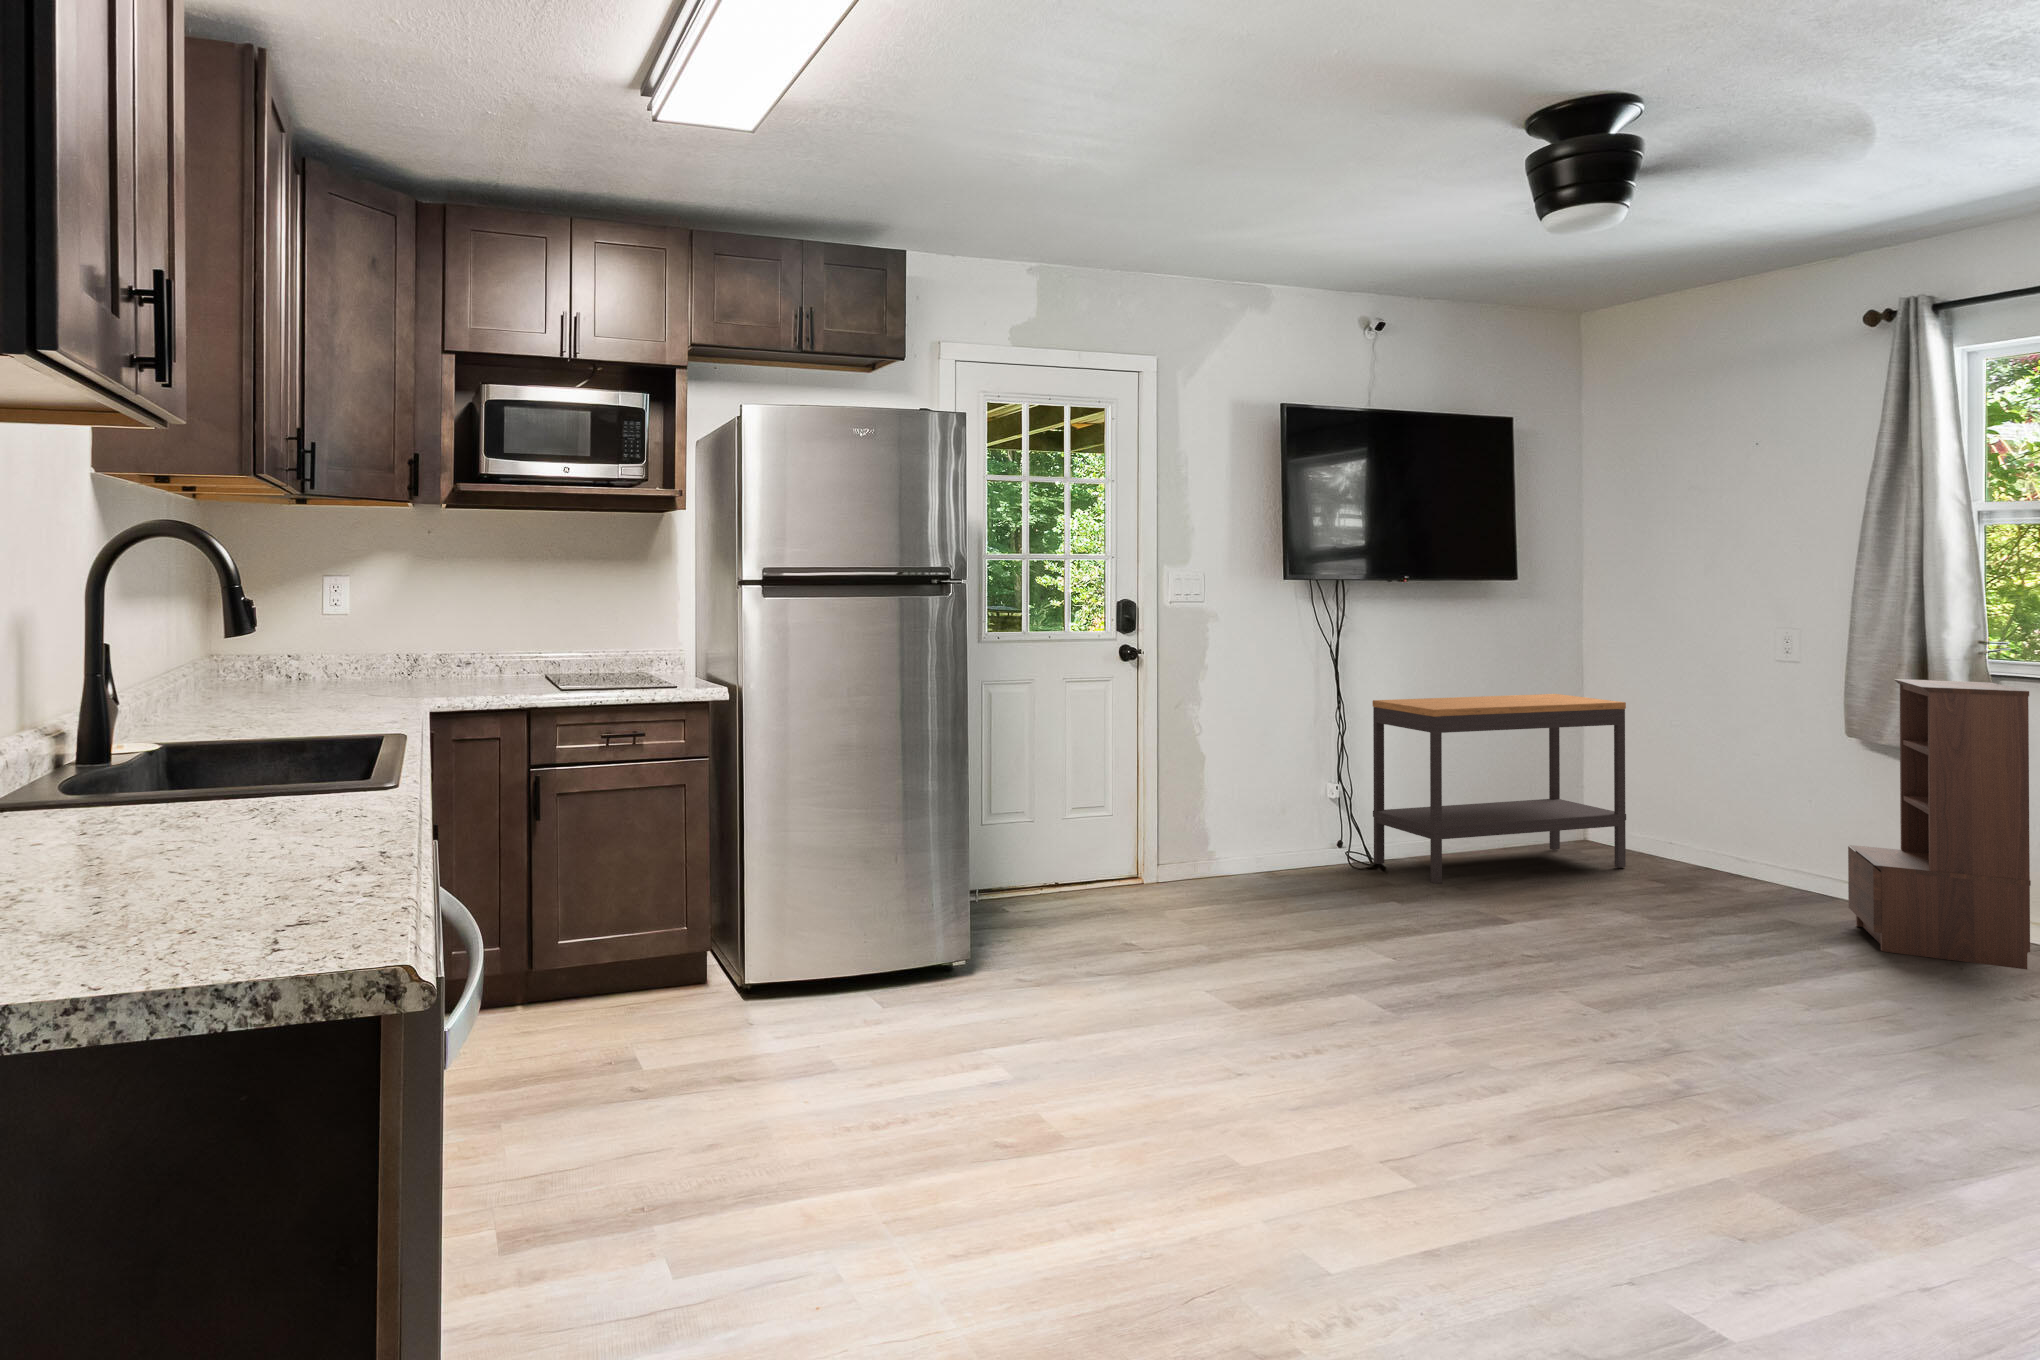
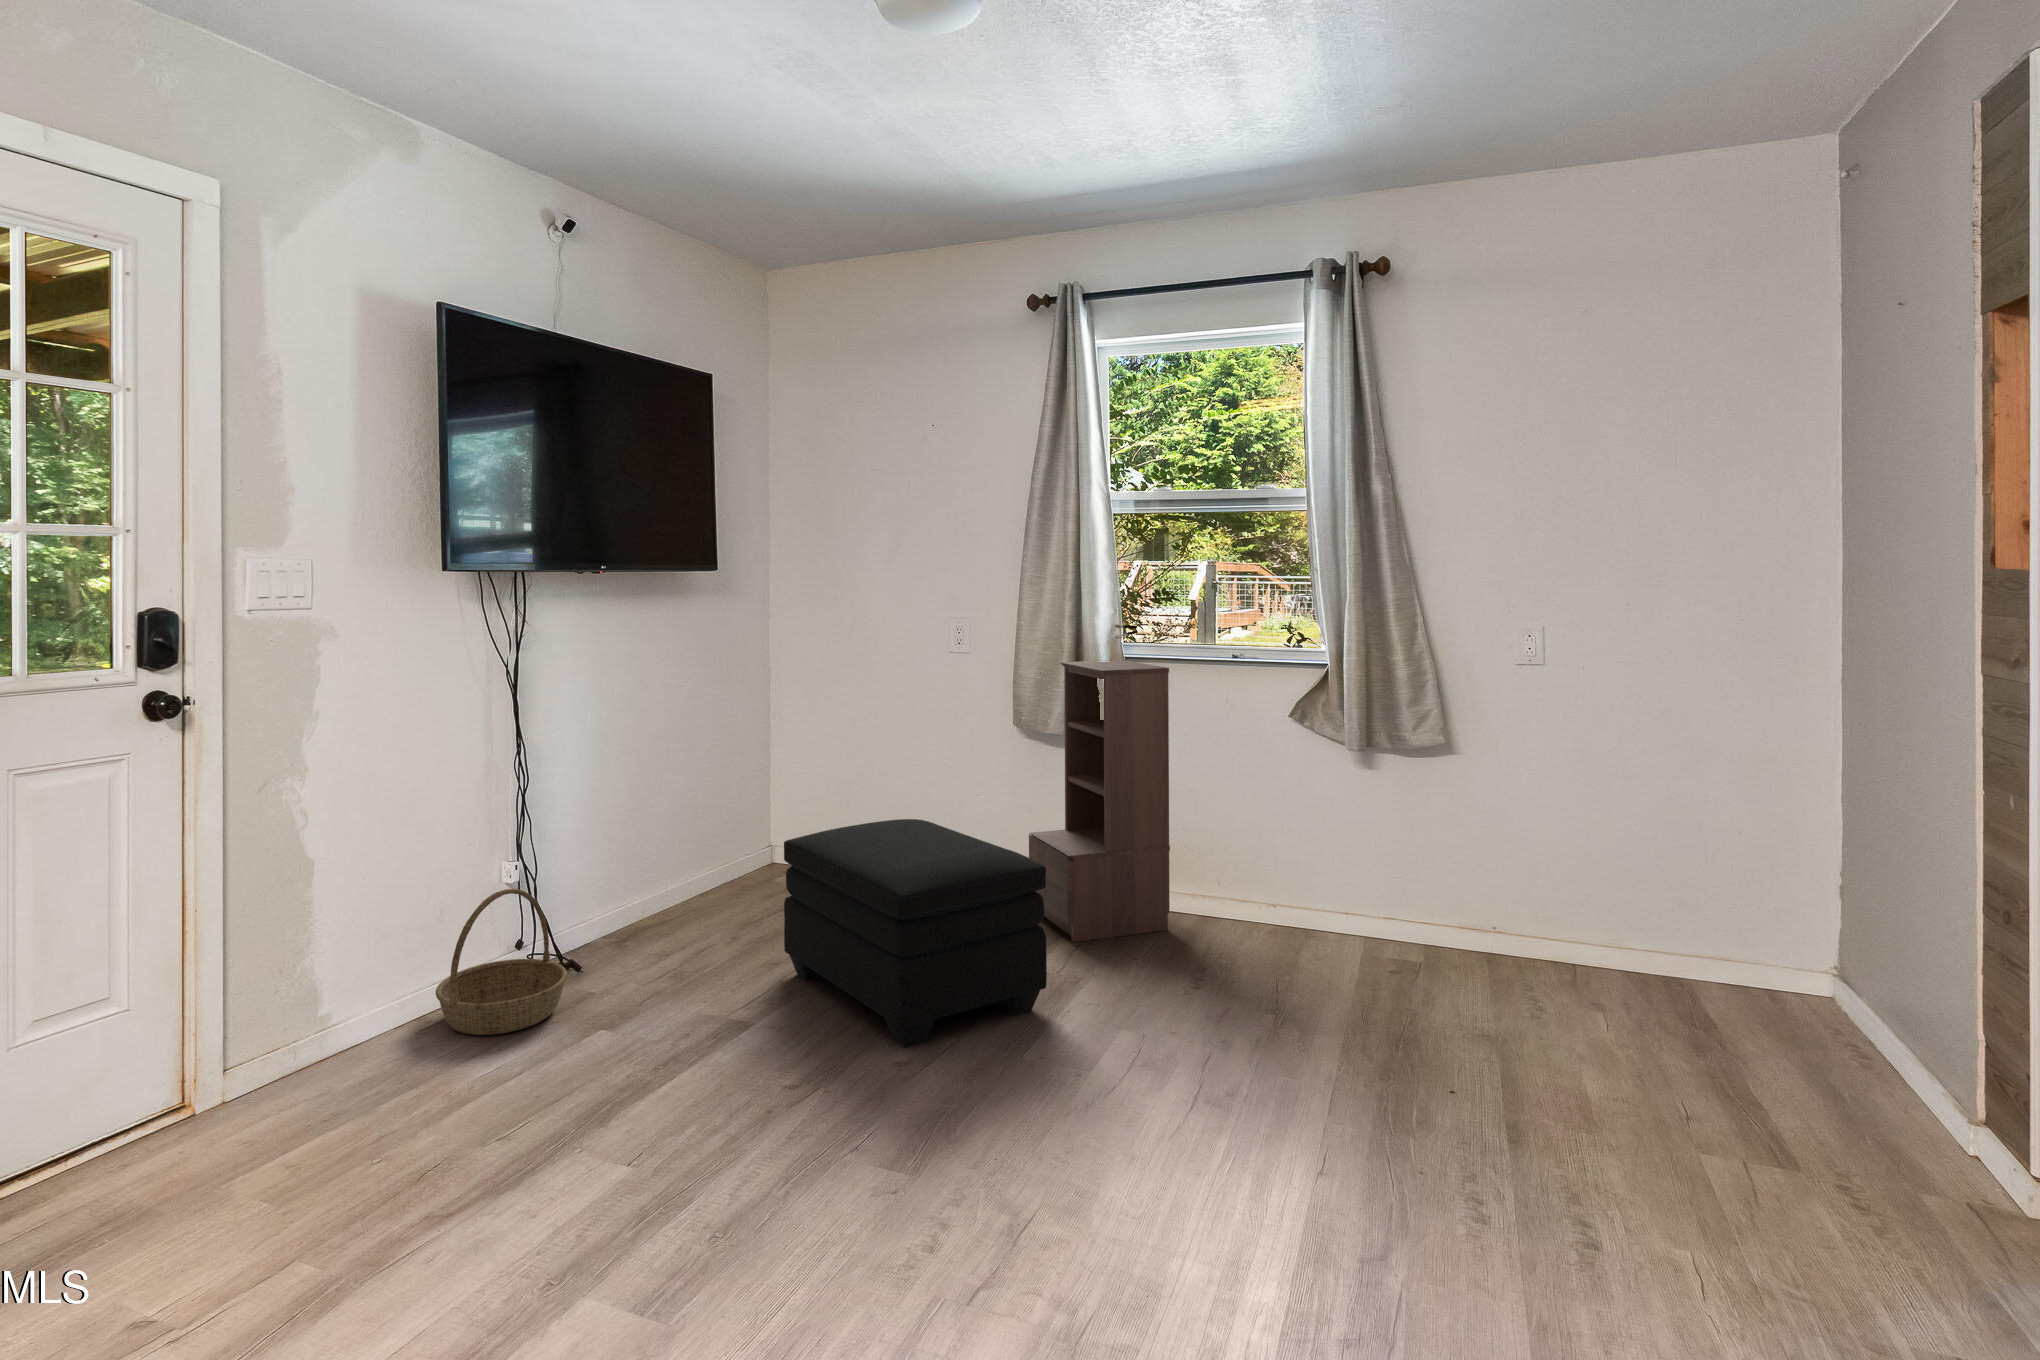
console table: present [1373,694,1626,884] -> none [562,700,824,976]
basket: none [1279,795,1367,888] -> present [436,889,567,1035]
ottoman: none [1548,797,1794,974] -> present [784,819,1047,1048]

